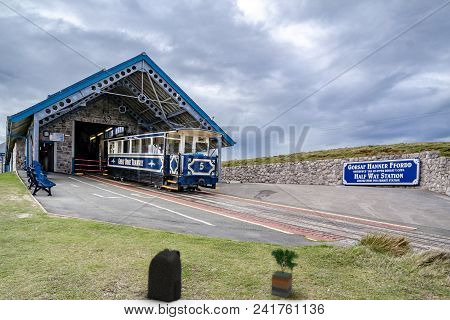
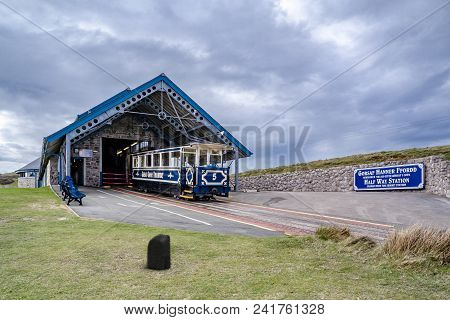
potted tree: present [271,249,298,298] -> none [236,233,257,269]

